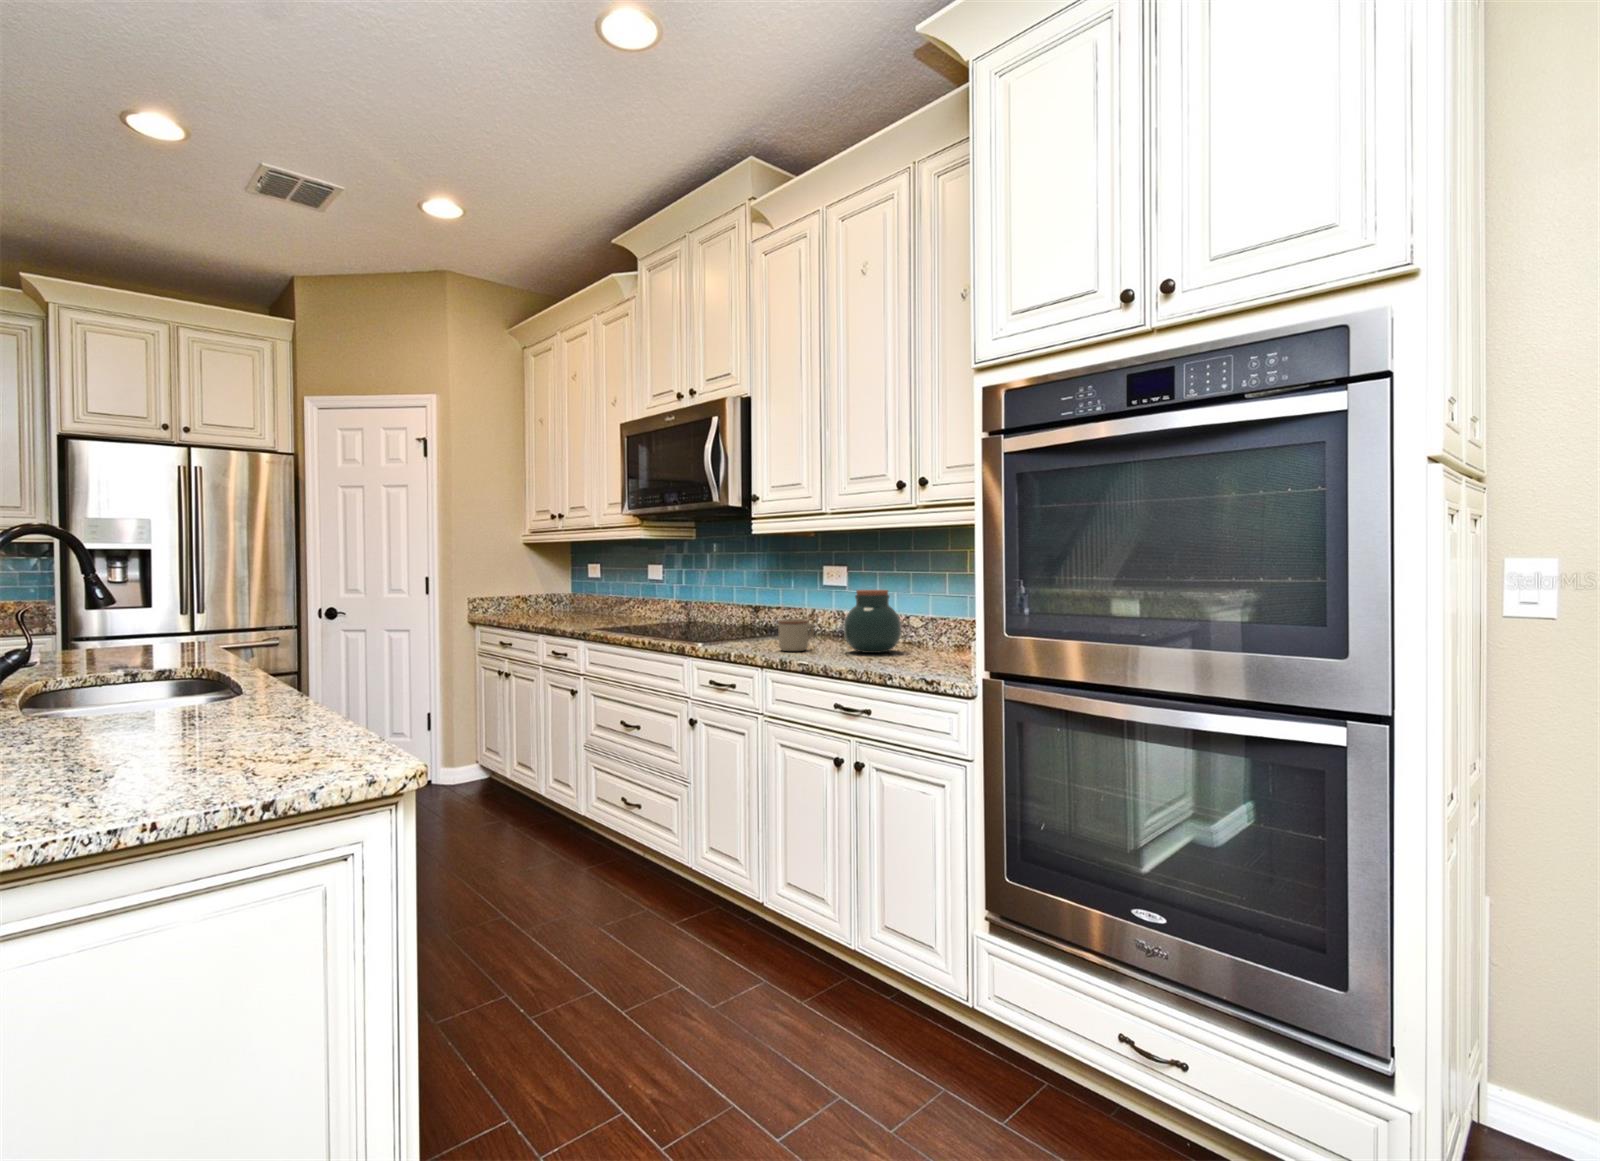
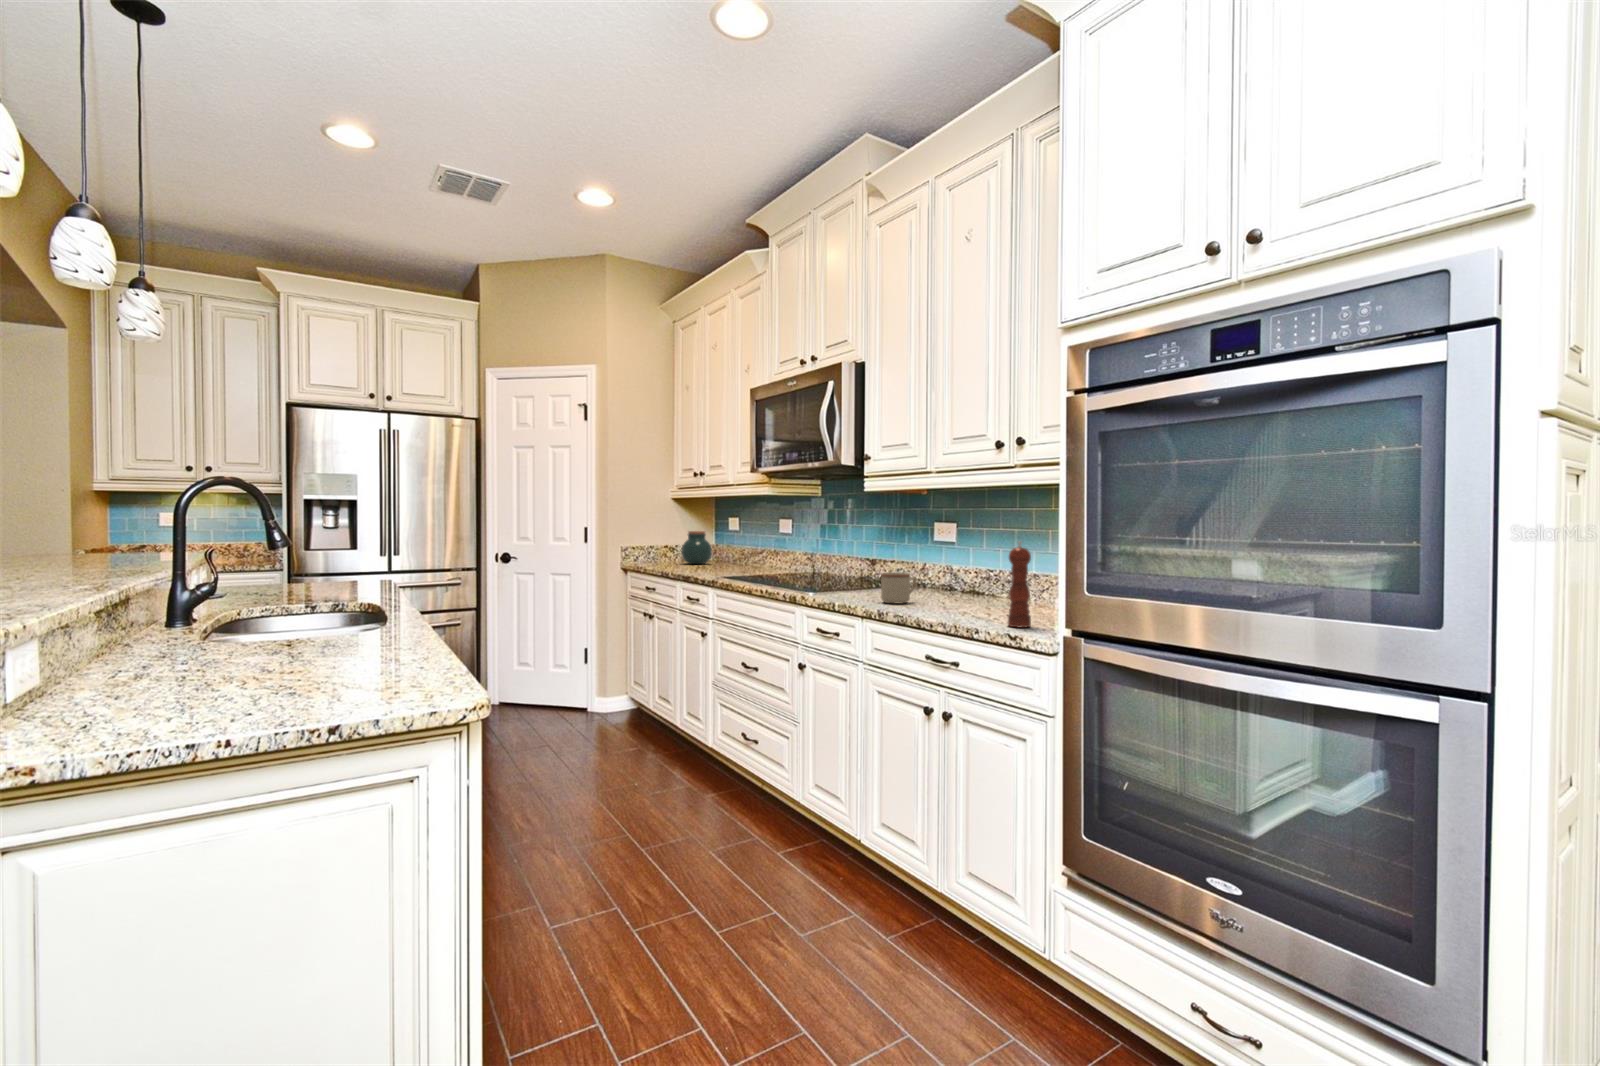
pepper mill: none [919,584,942,672] -> present [1008,541,1031,628]
jar: present [844,590,901,653] -> present [682,531,712,564]

